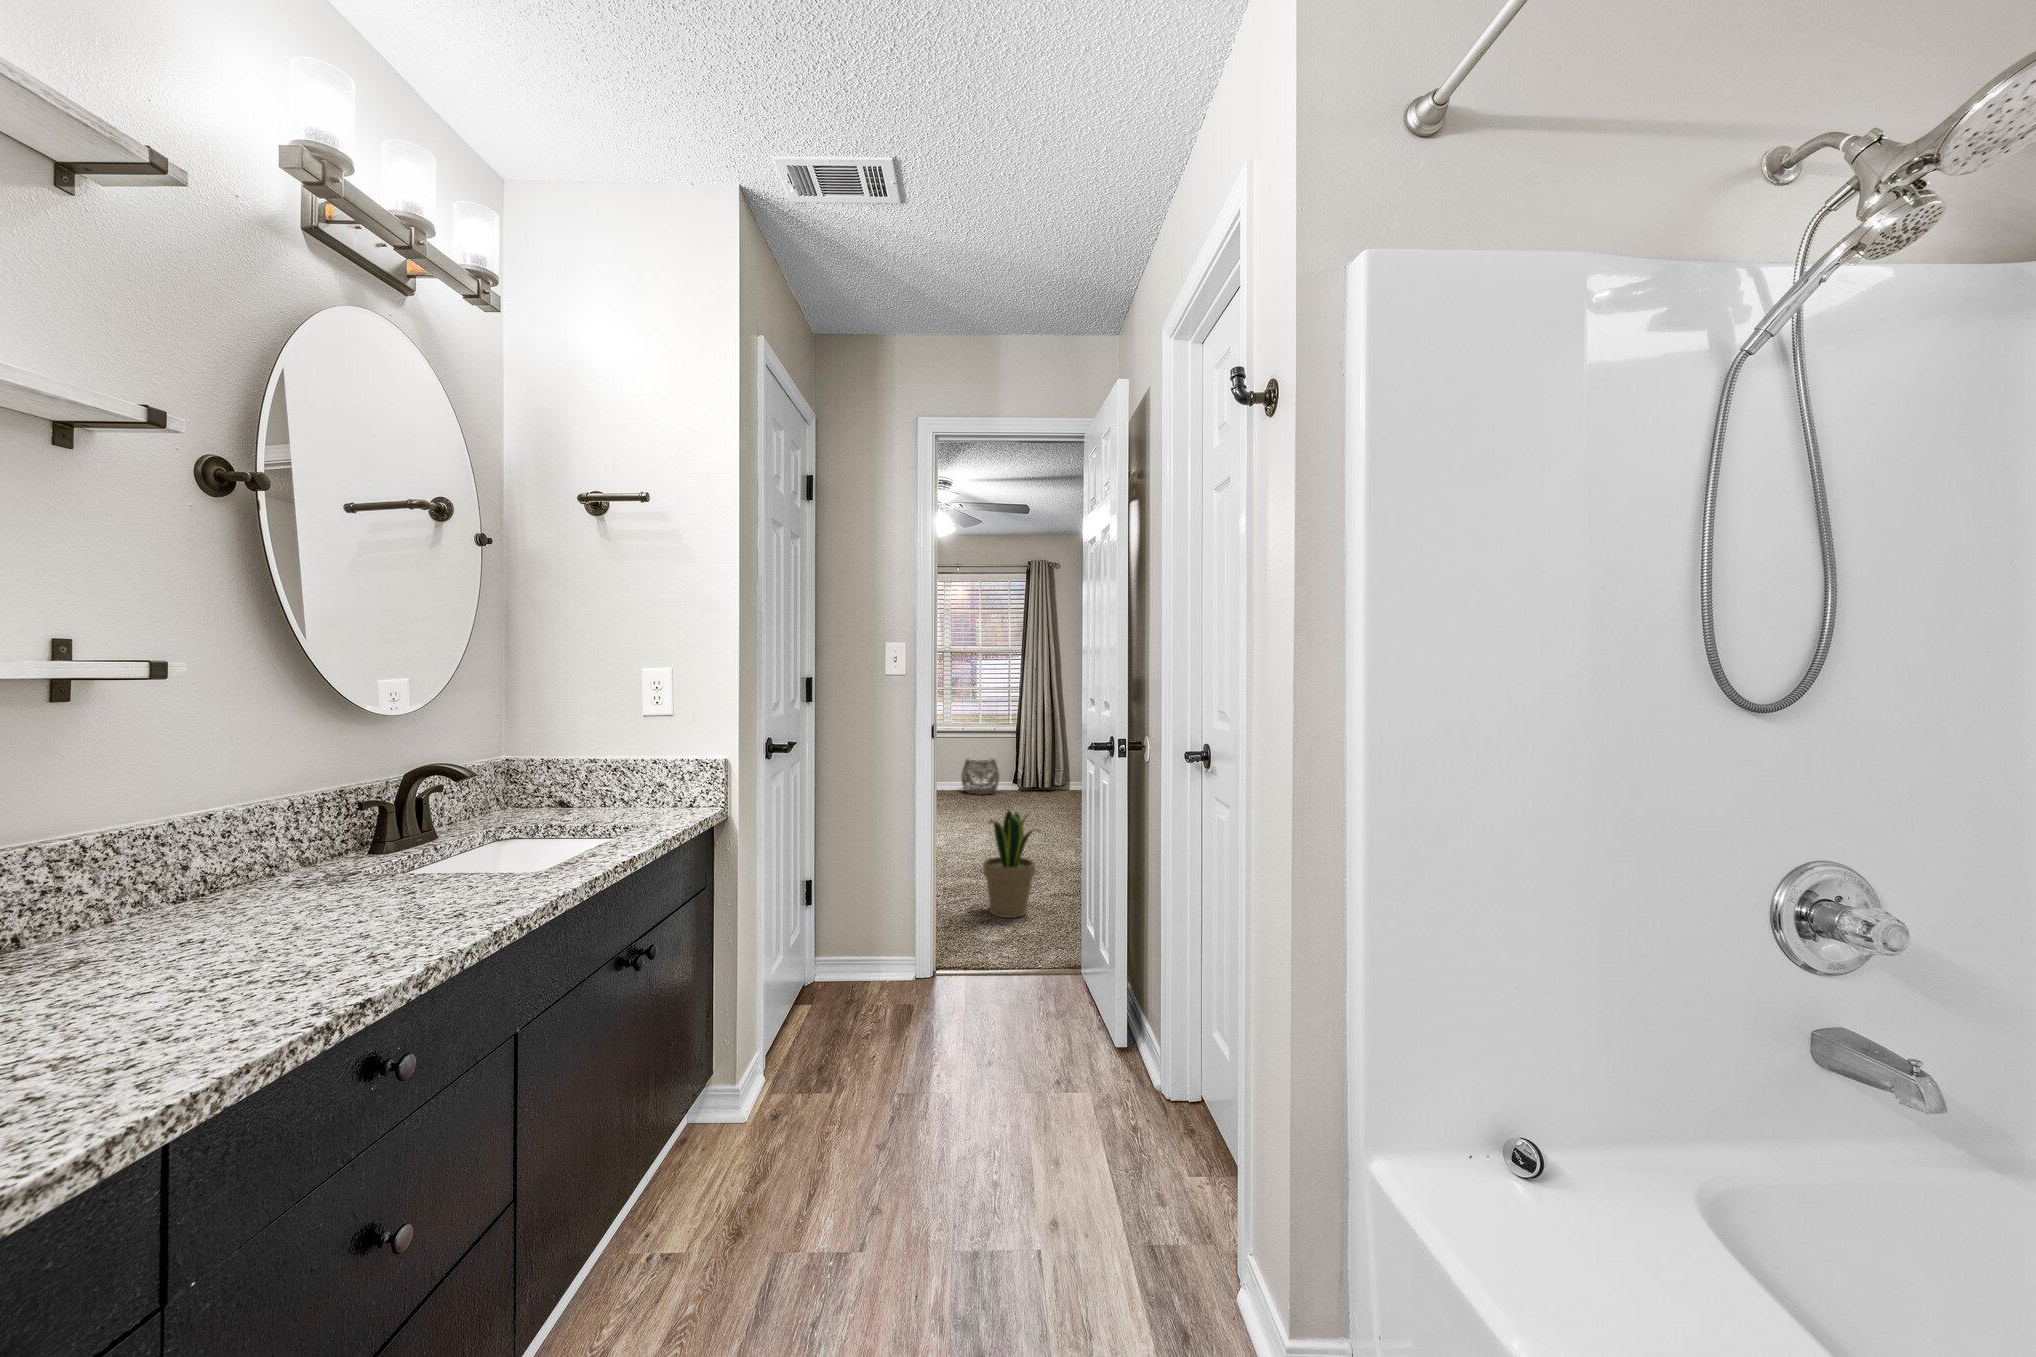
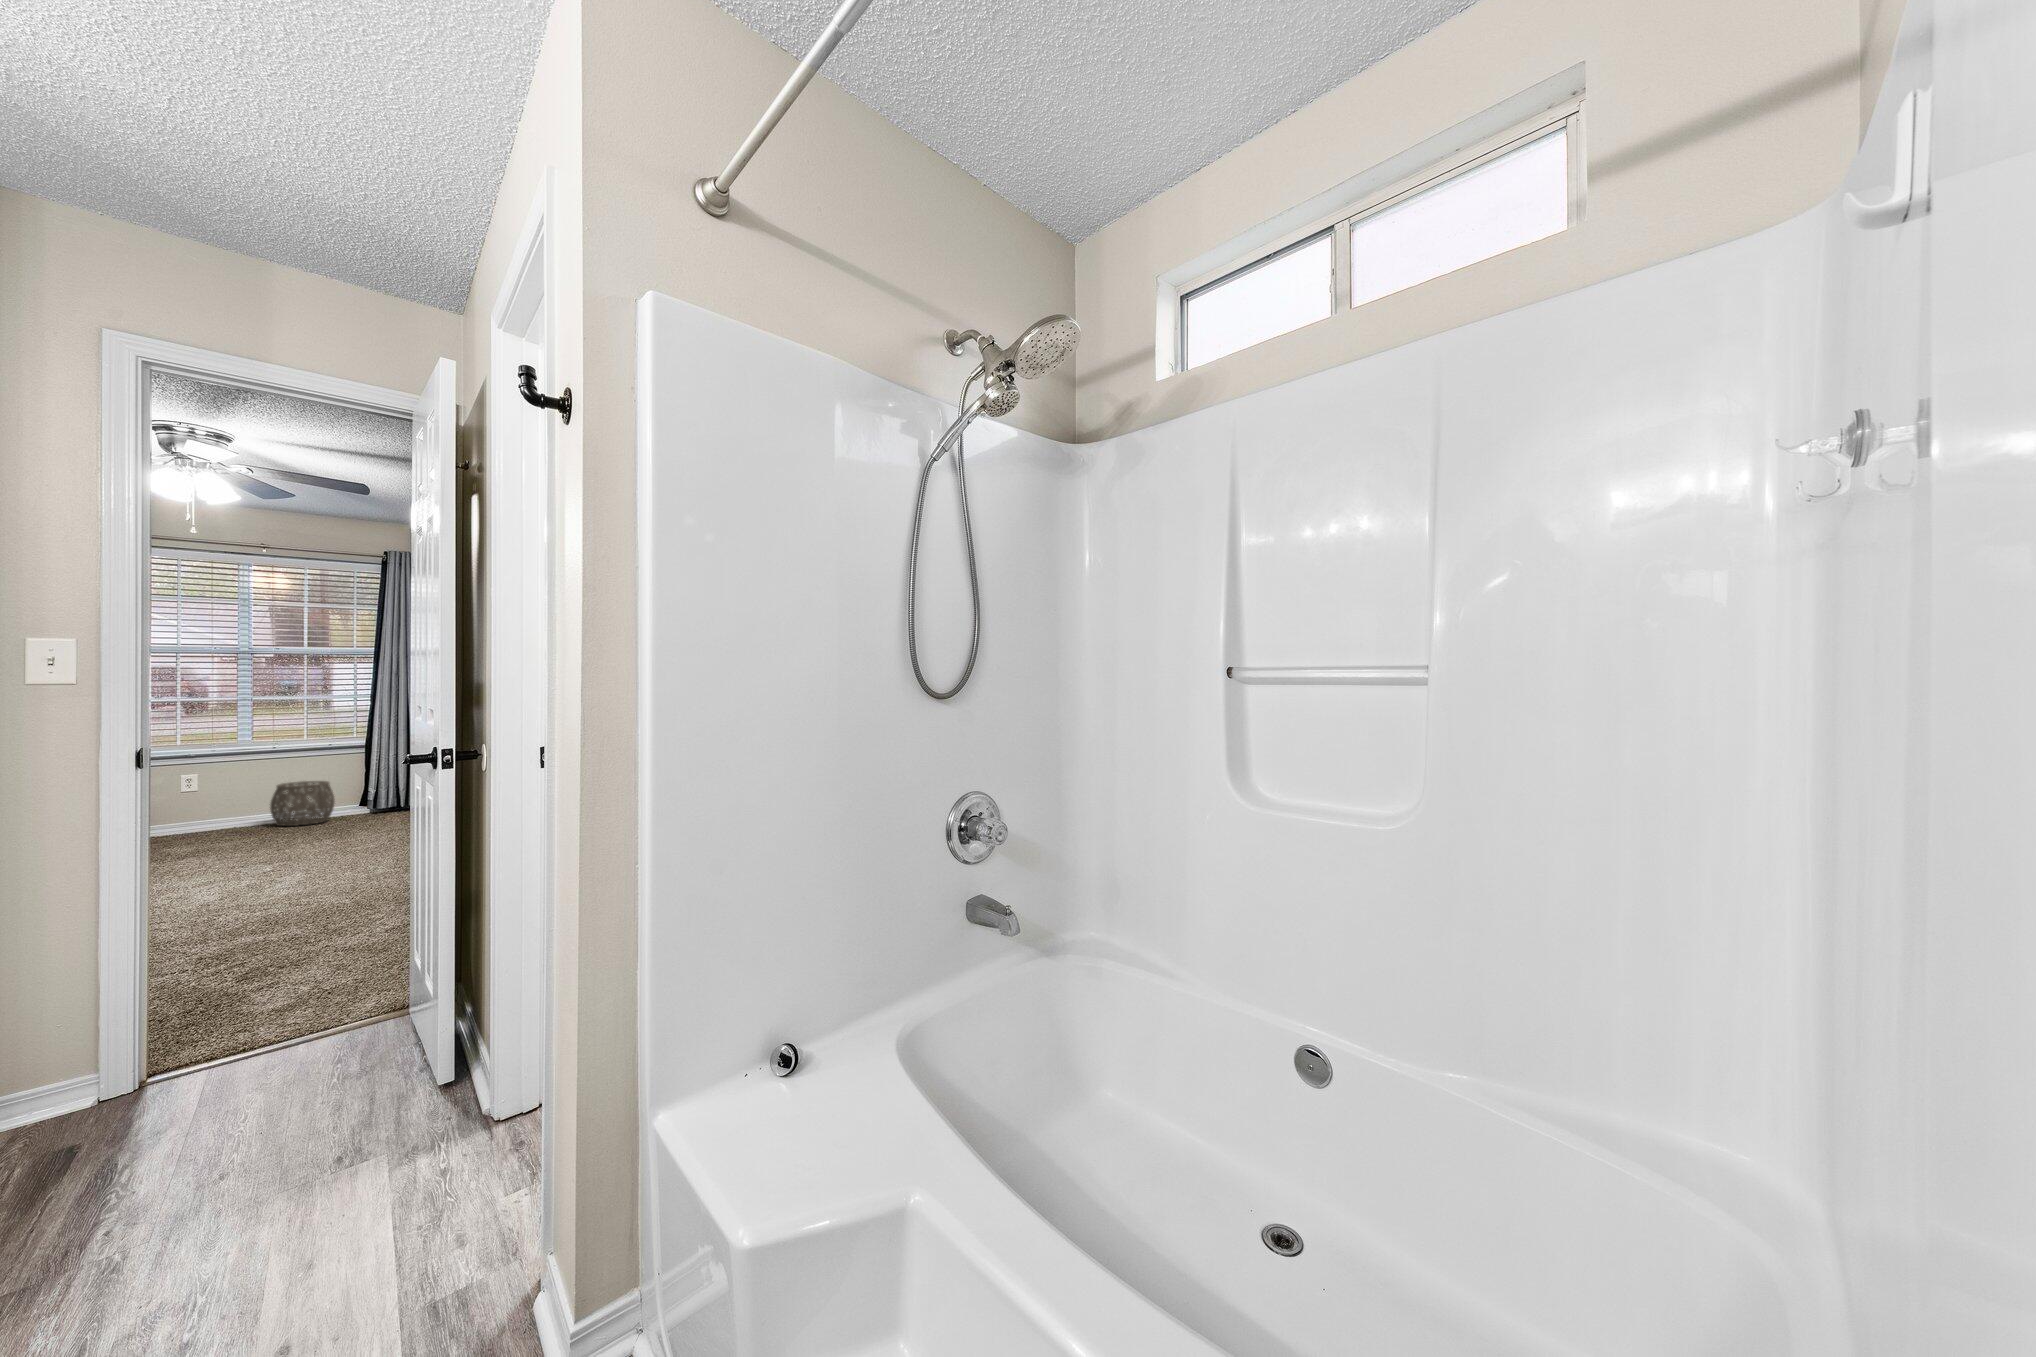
potted plant: present [983,811,1041,918] -> none [269,841,365,973]

